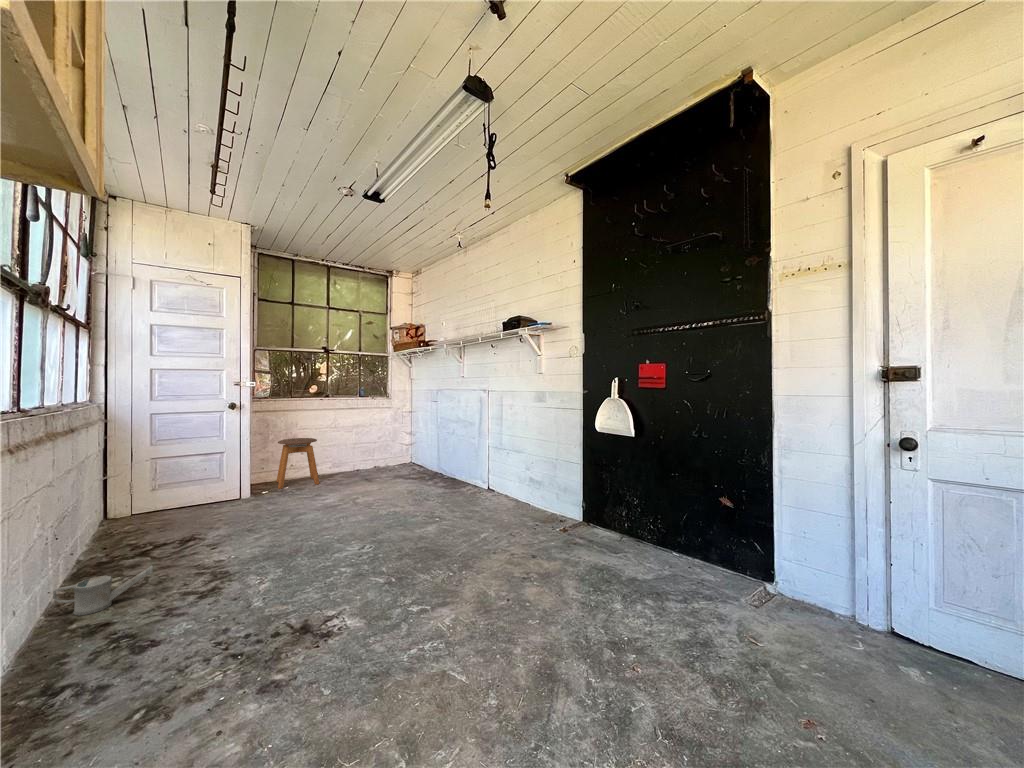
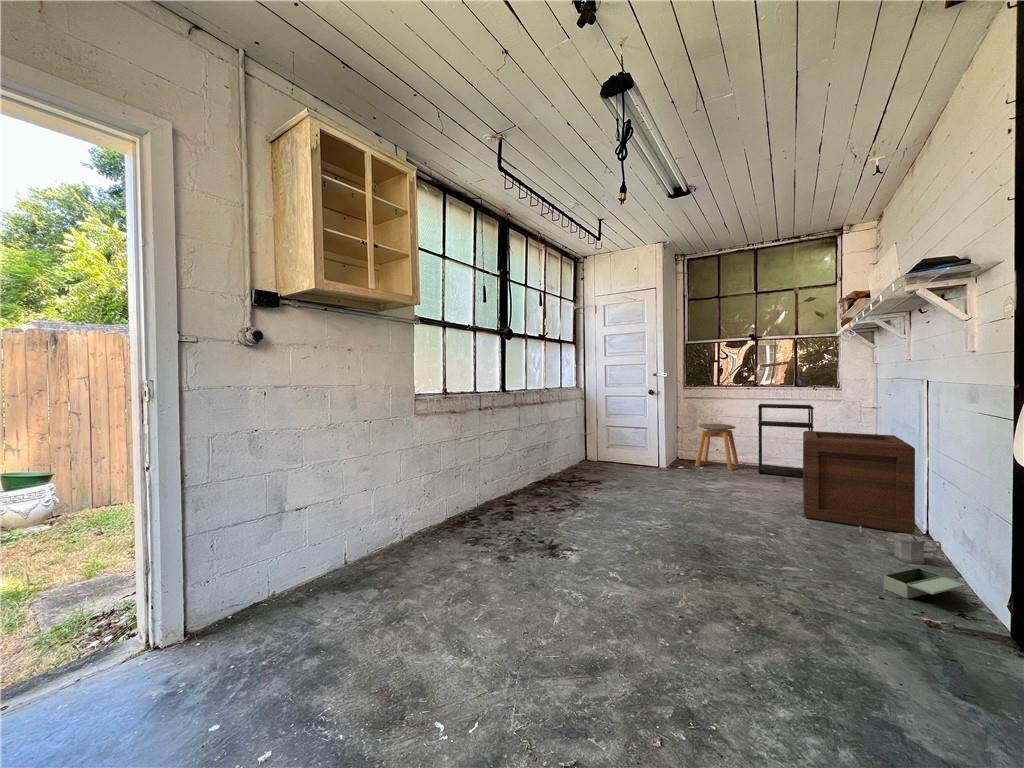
shelving unit: none [333,413,386,481] -> present [758,404,814,477]
wooden crate: none [406,430,486,503] -> present [803,431,915,534]
toolbox: none [524,506,553,526] -> present [884,568,968,599]
watering can: present [53,566,153,615] -> present [859,526,941,564]

